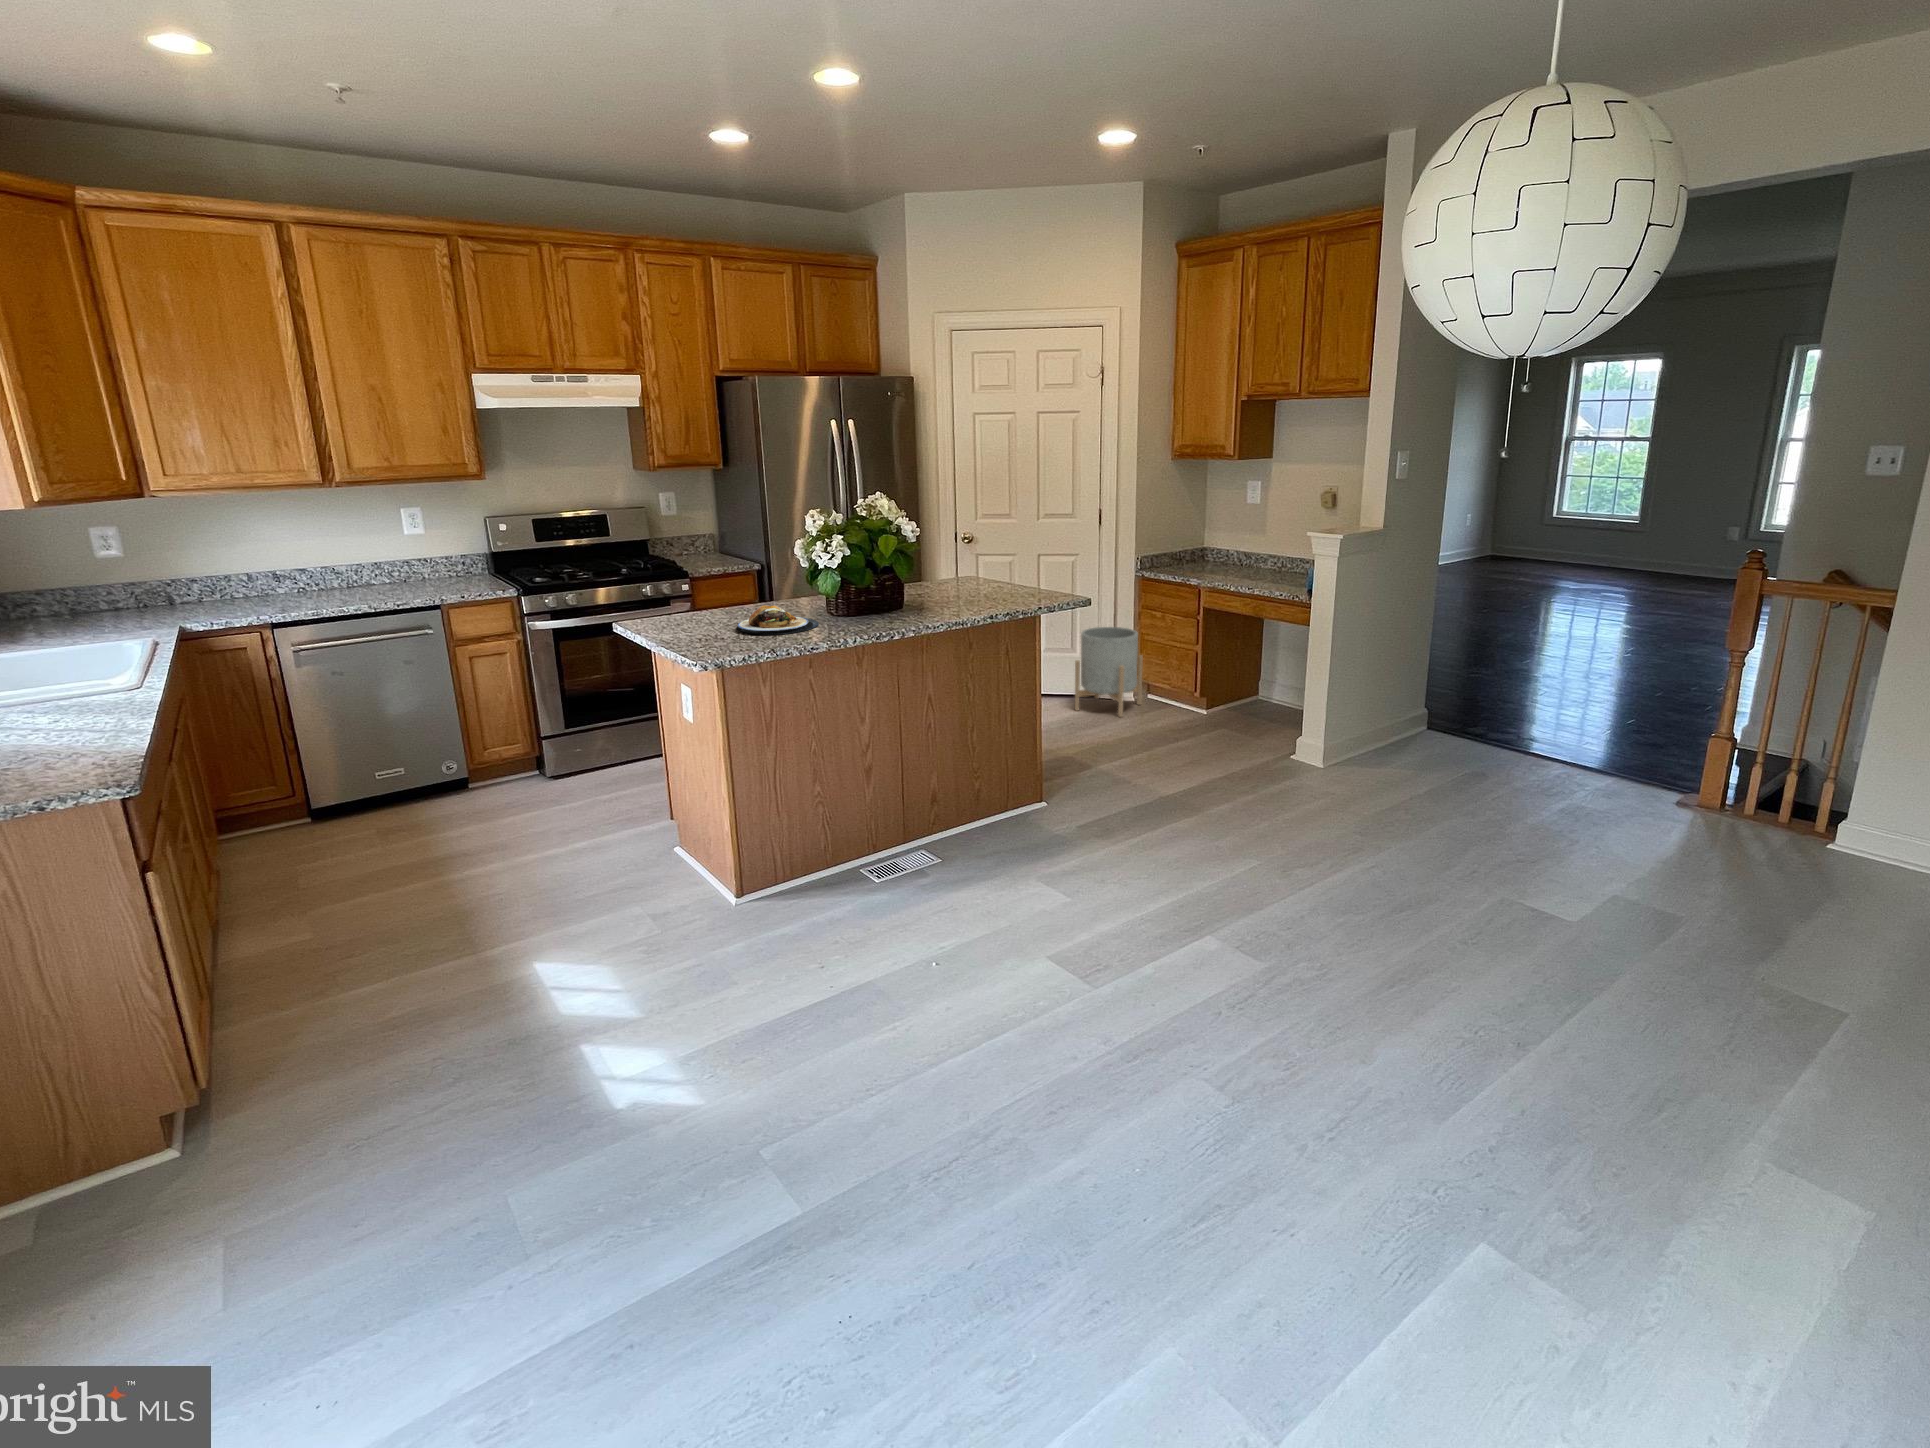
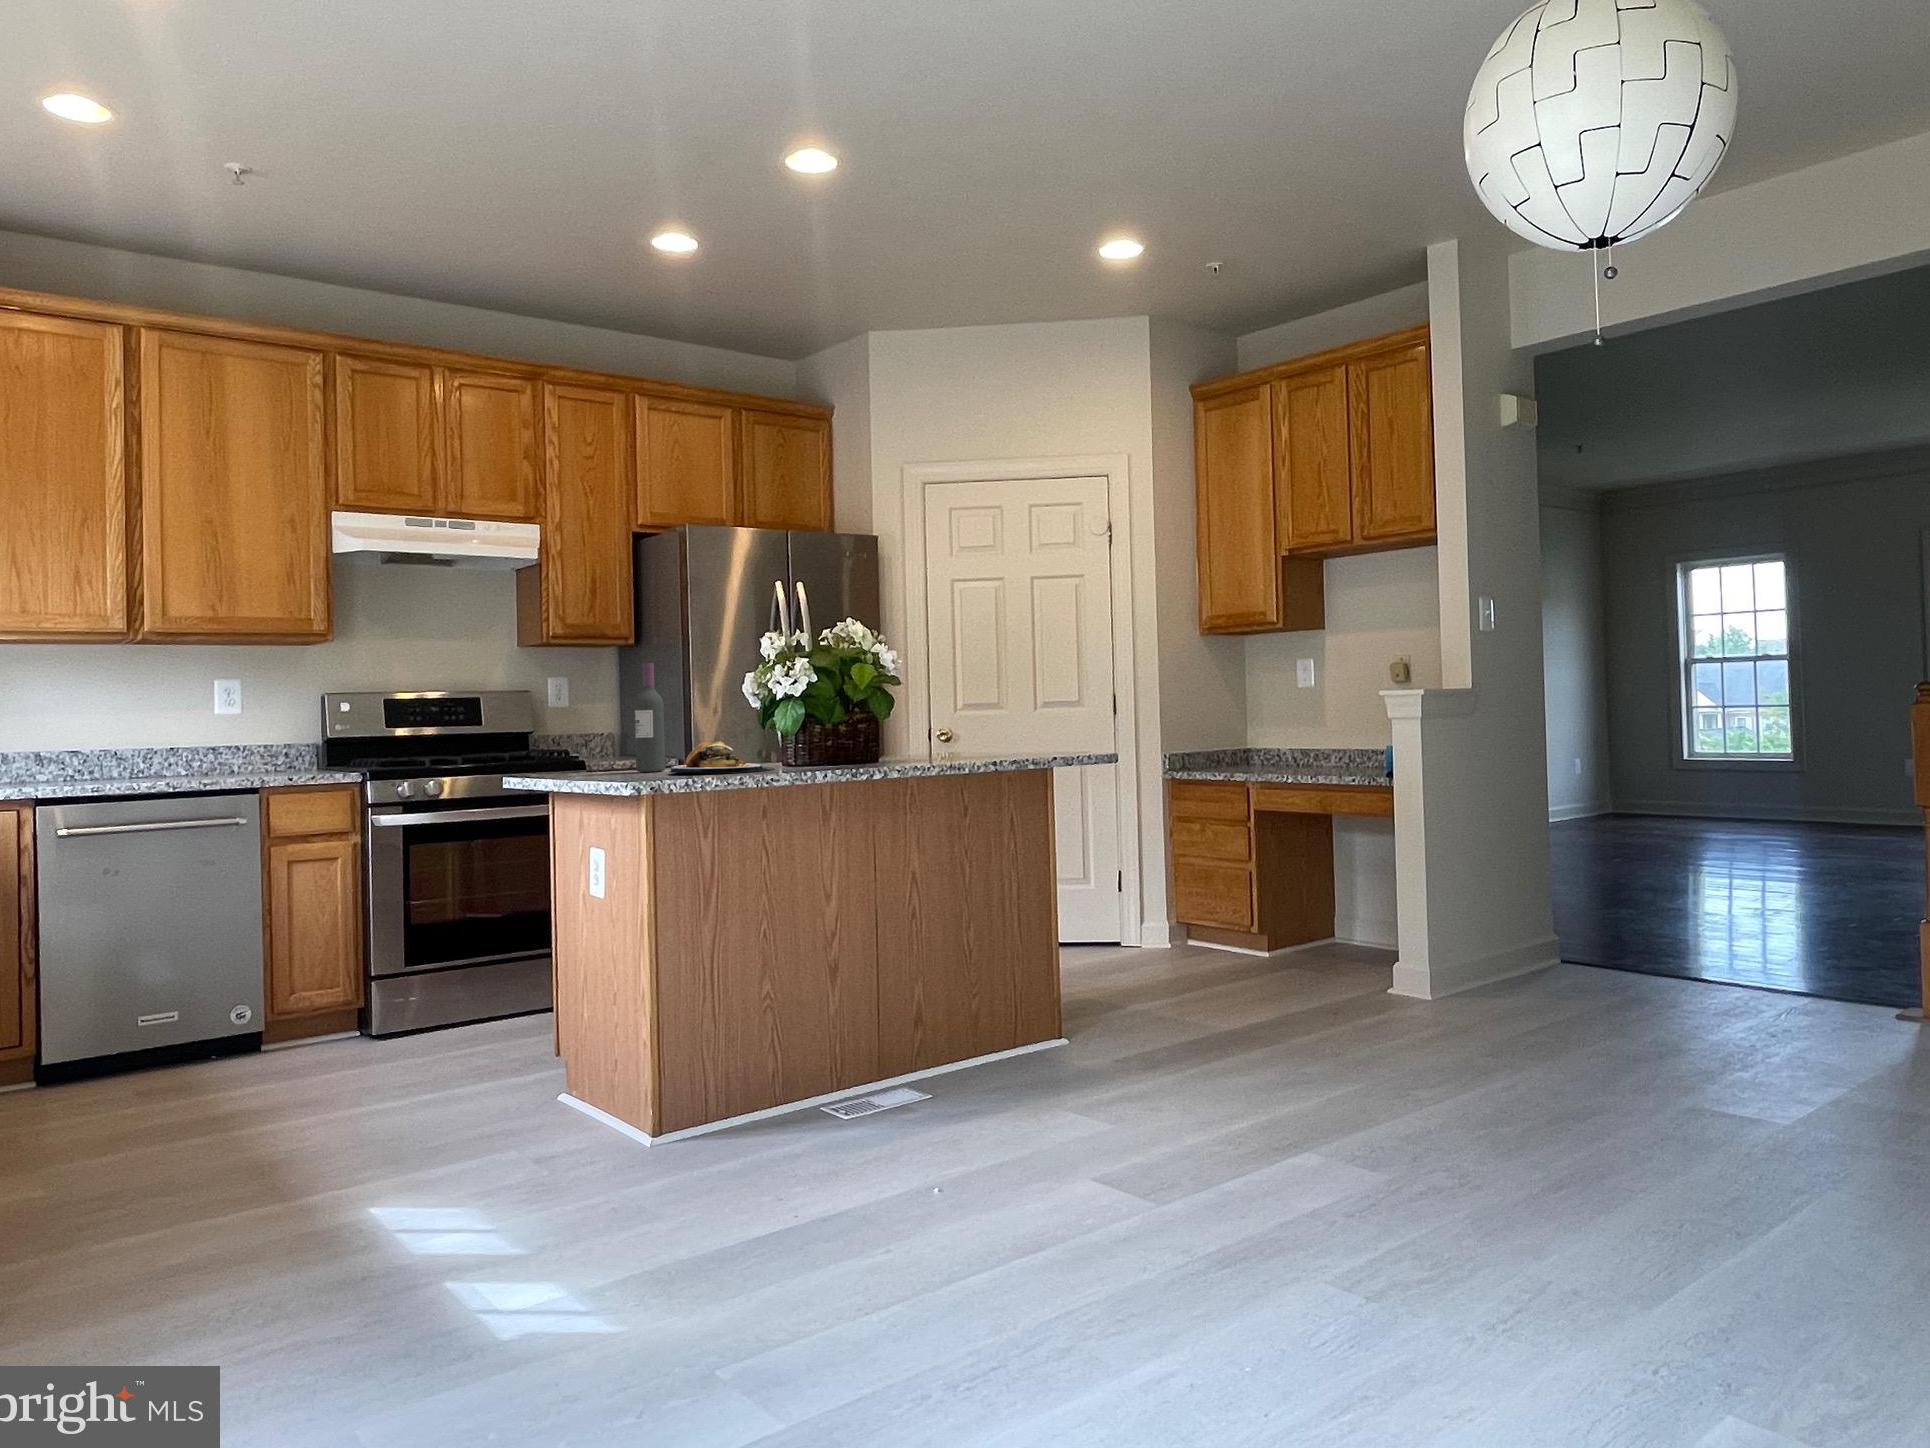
wine bottle: none [710,533,737,619] -> present [635,663,665,772]
planter: present [1075,627,1143,717] -> none [1091,847,1182,962]

